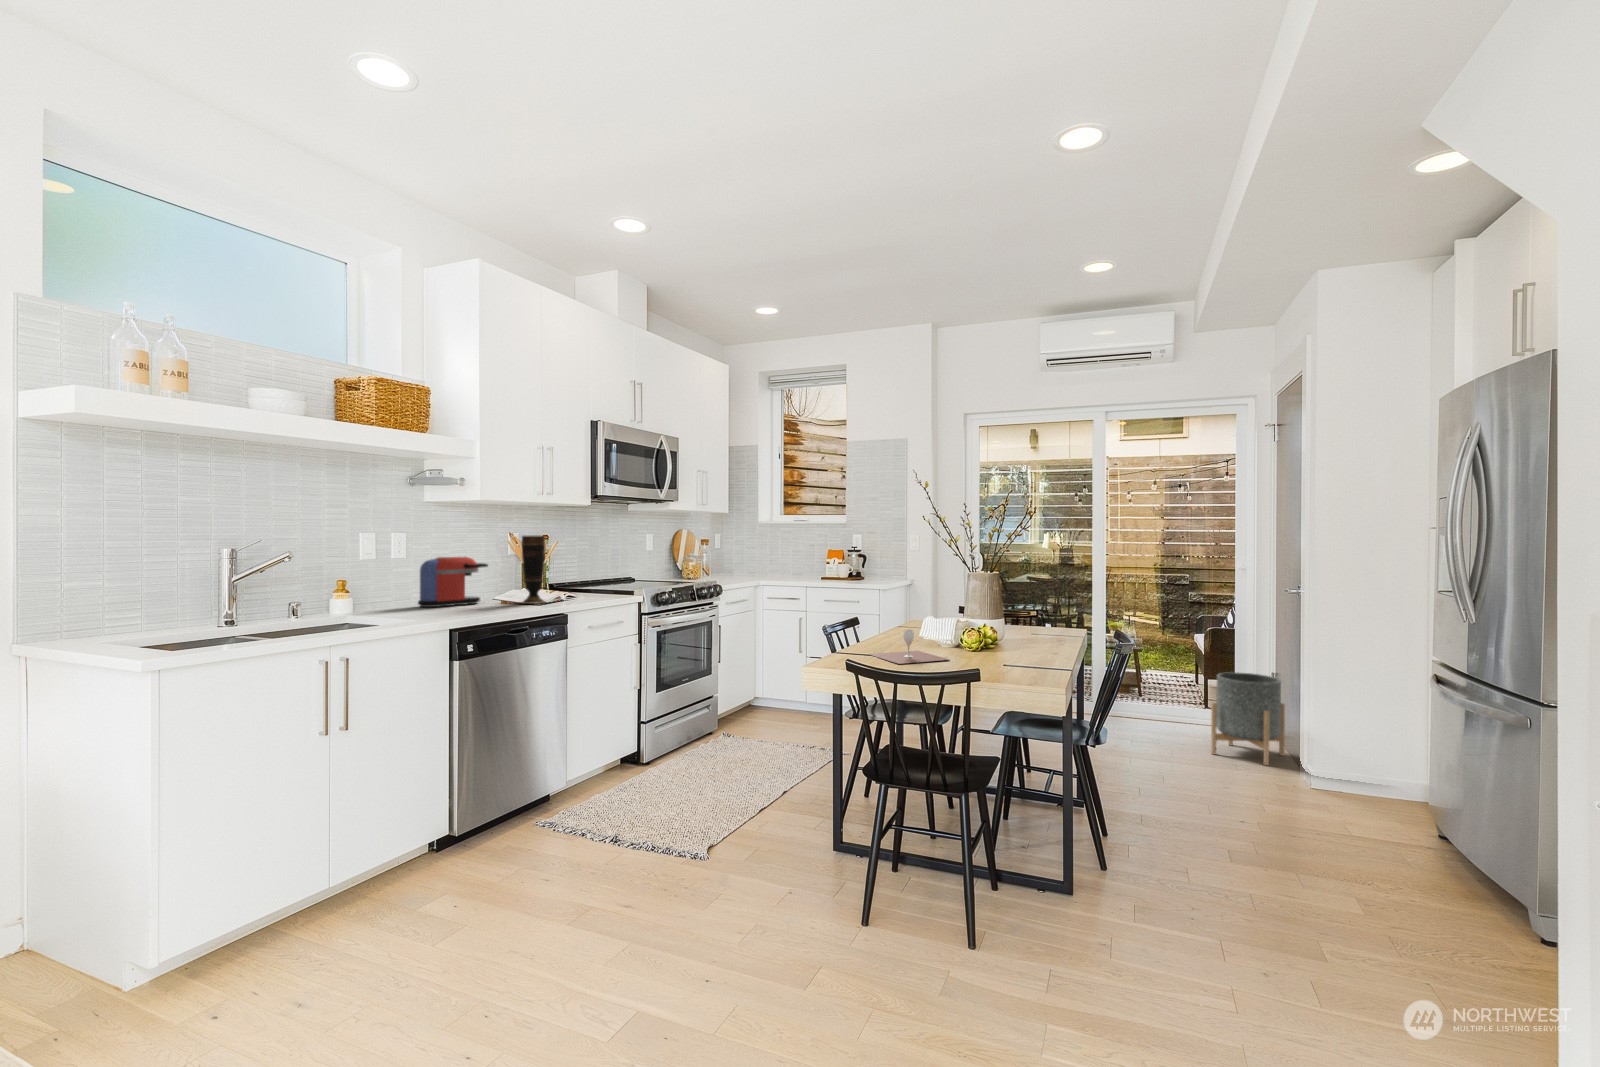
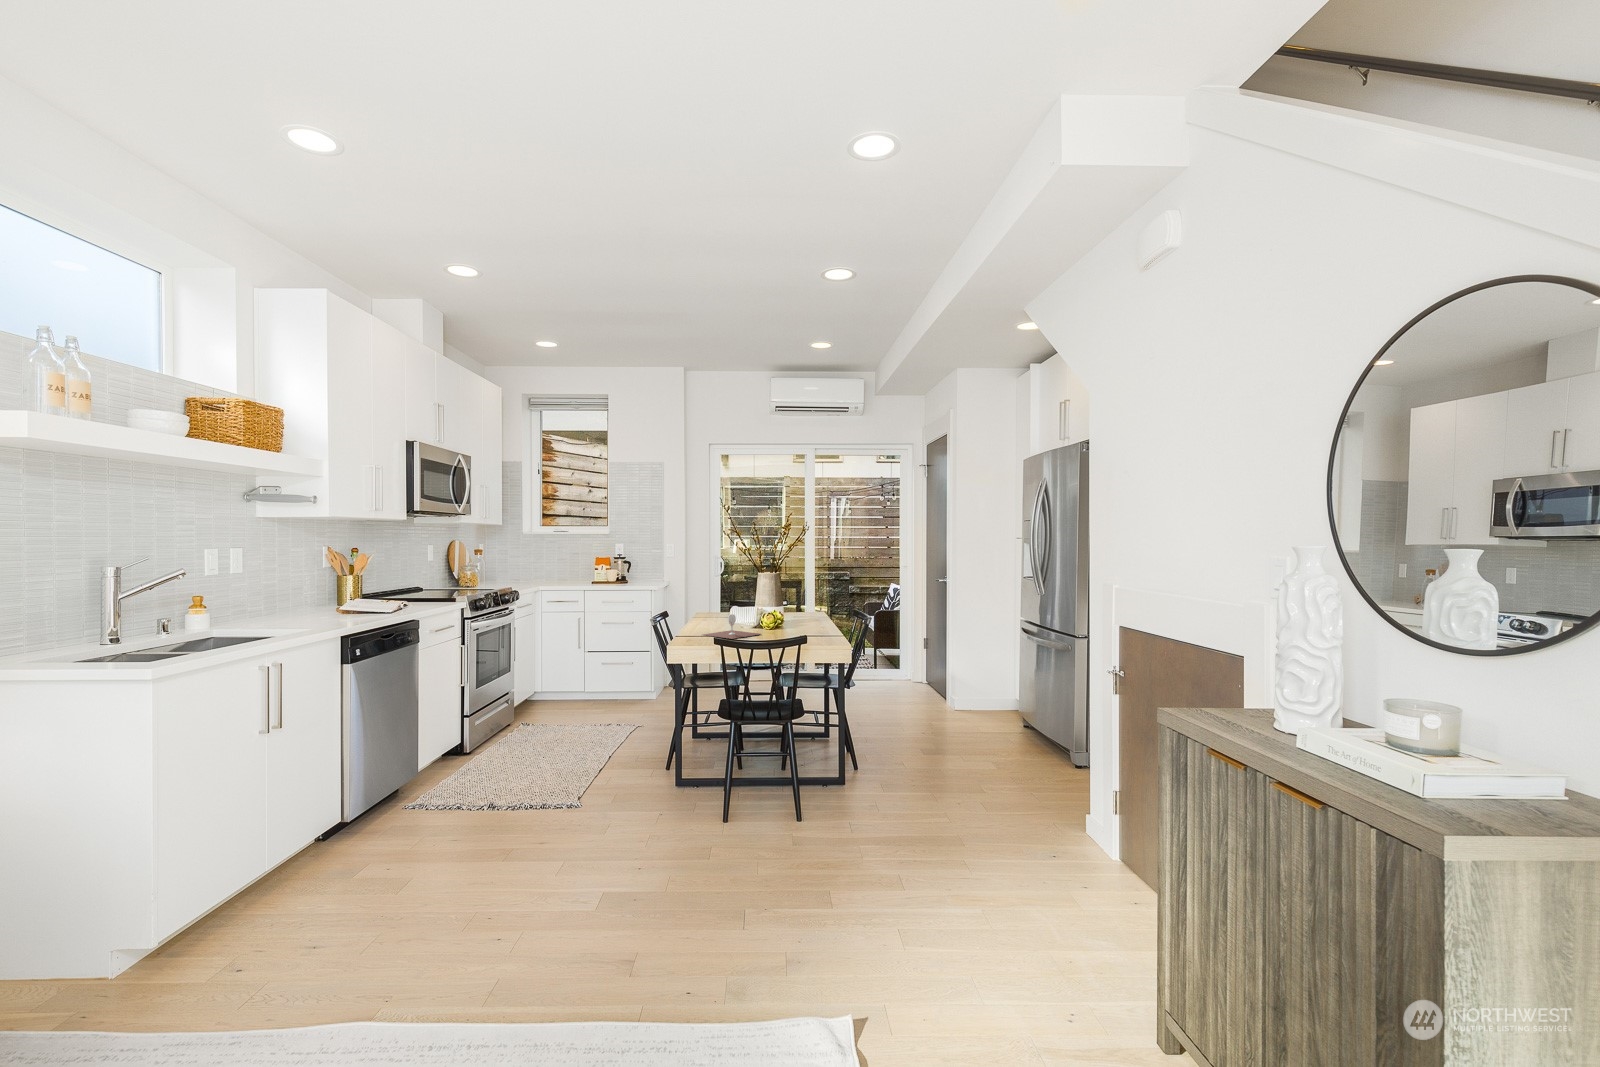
vase: present [522,535,545,604] -> none [365,549,392,612]
coffee maker: present [418,557,488,607] -> none [264,570,329,620]
planter: present [1211,672,1285,765] -> none [891,636,933,697]

